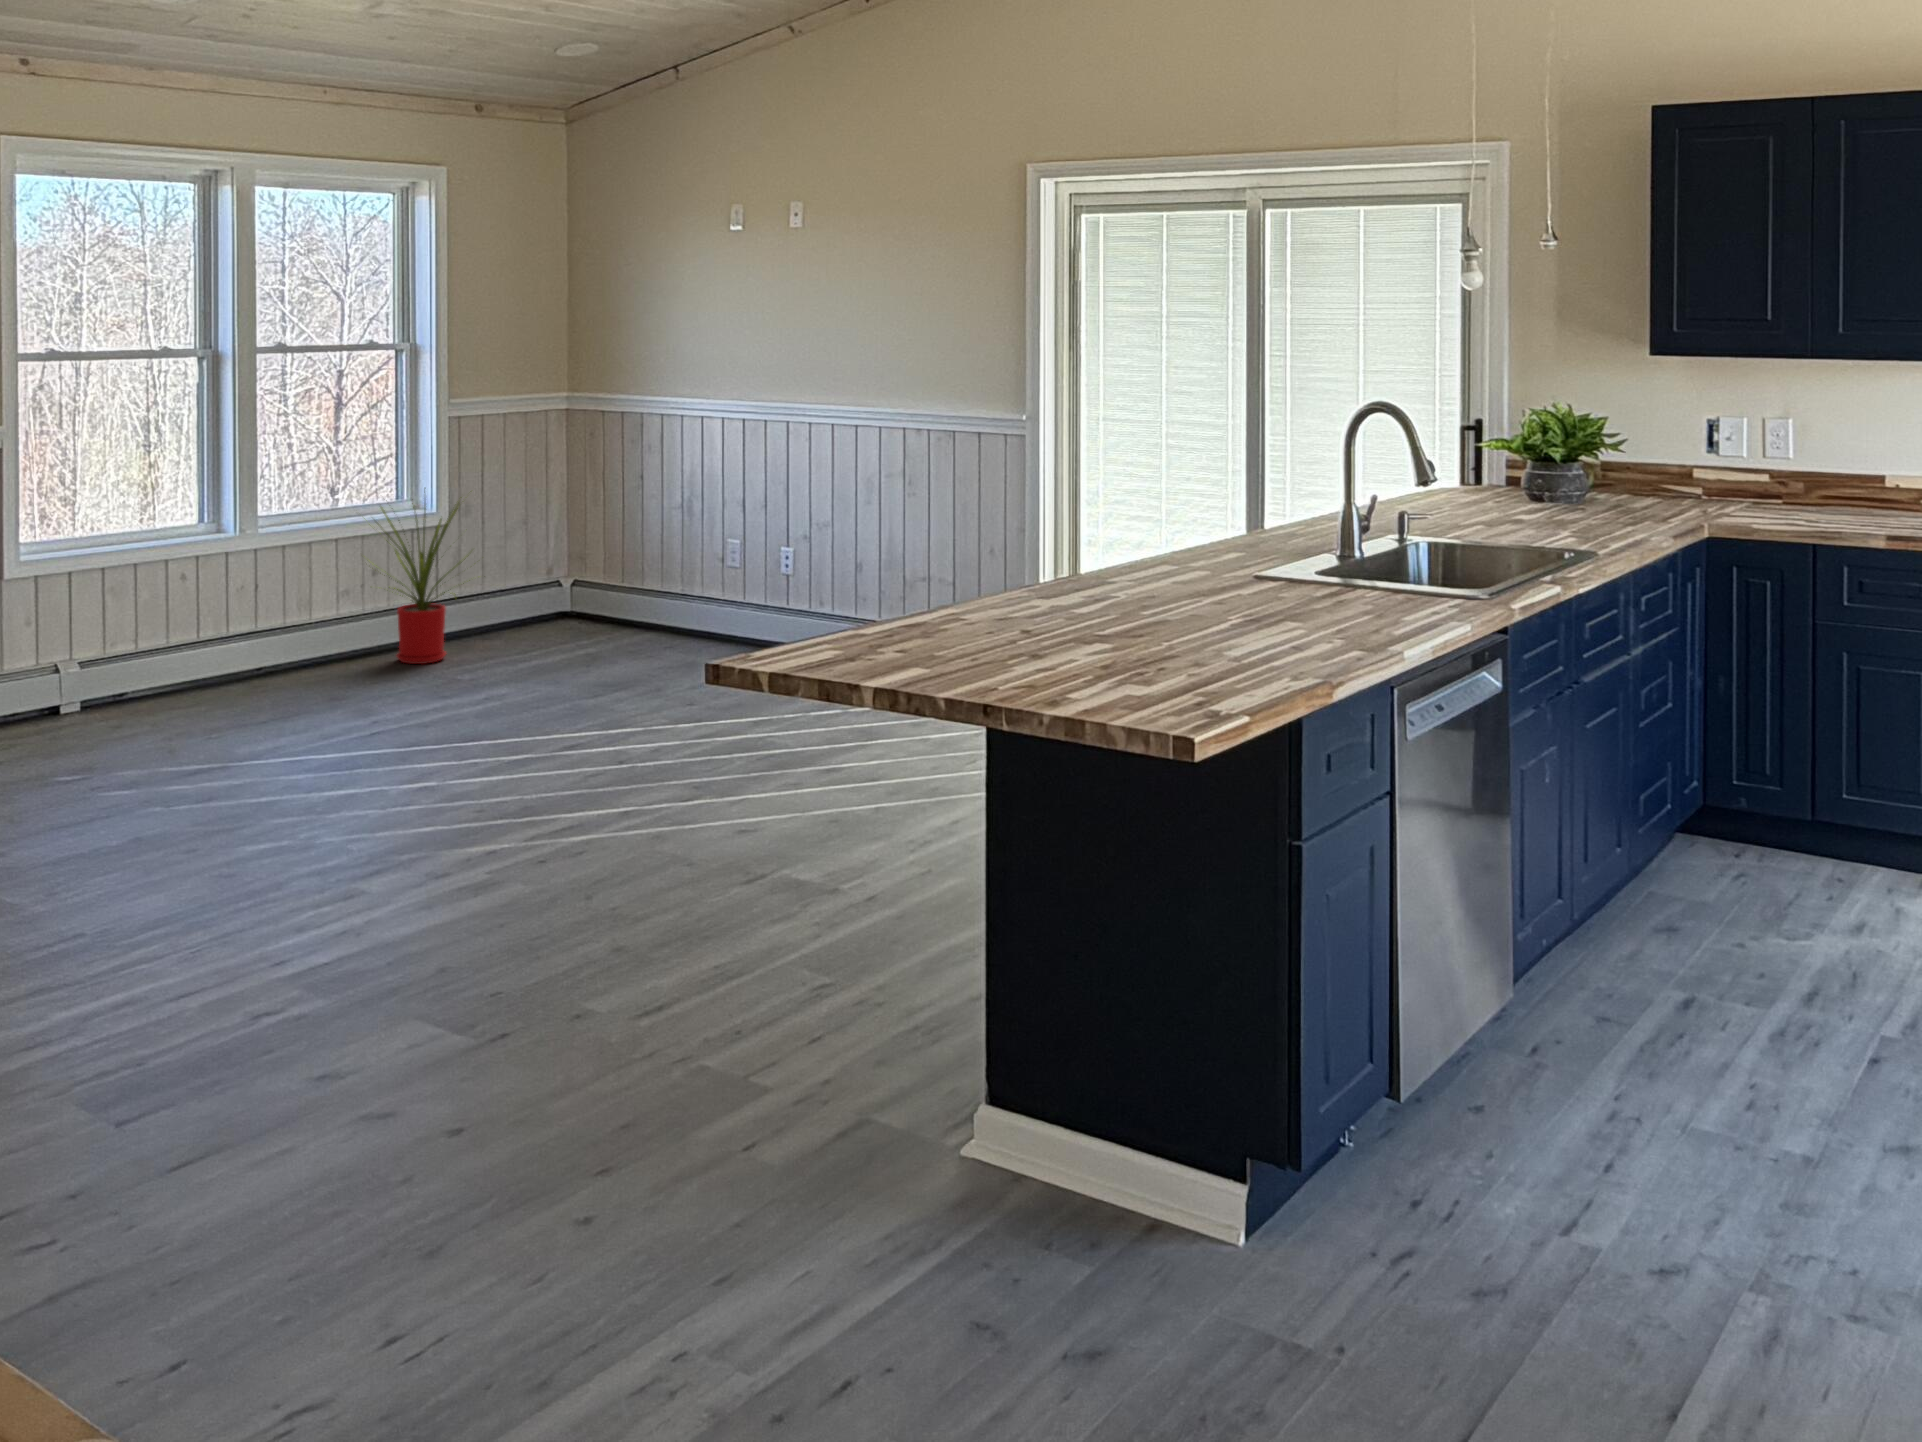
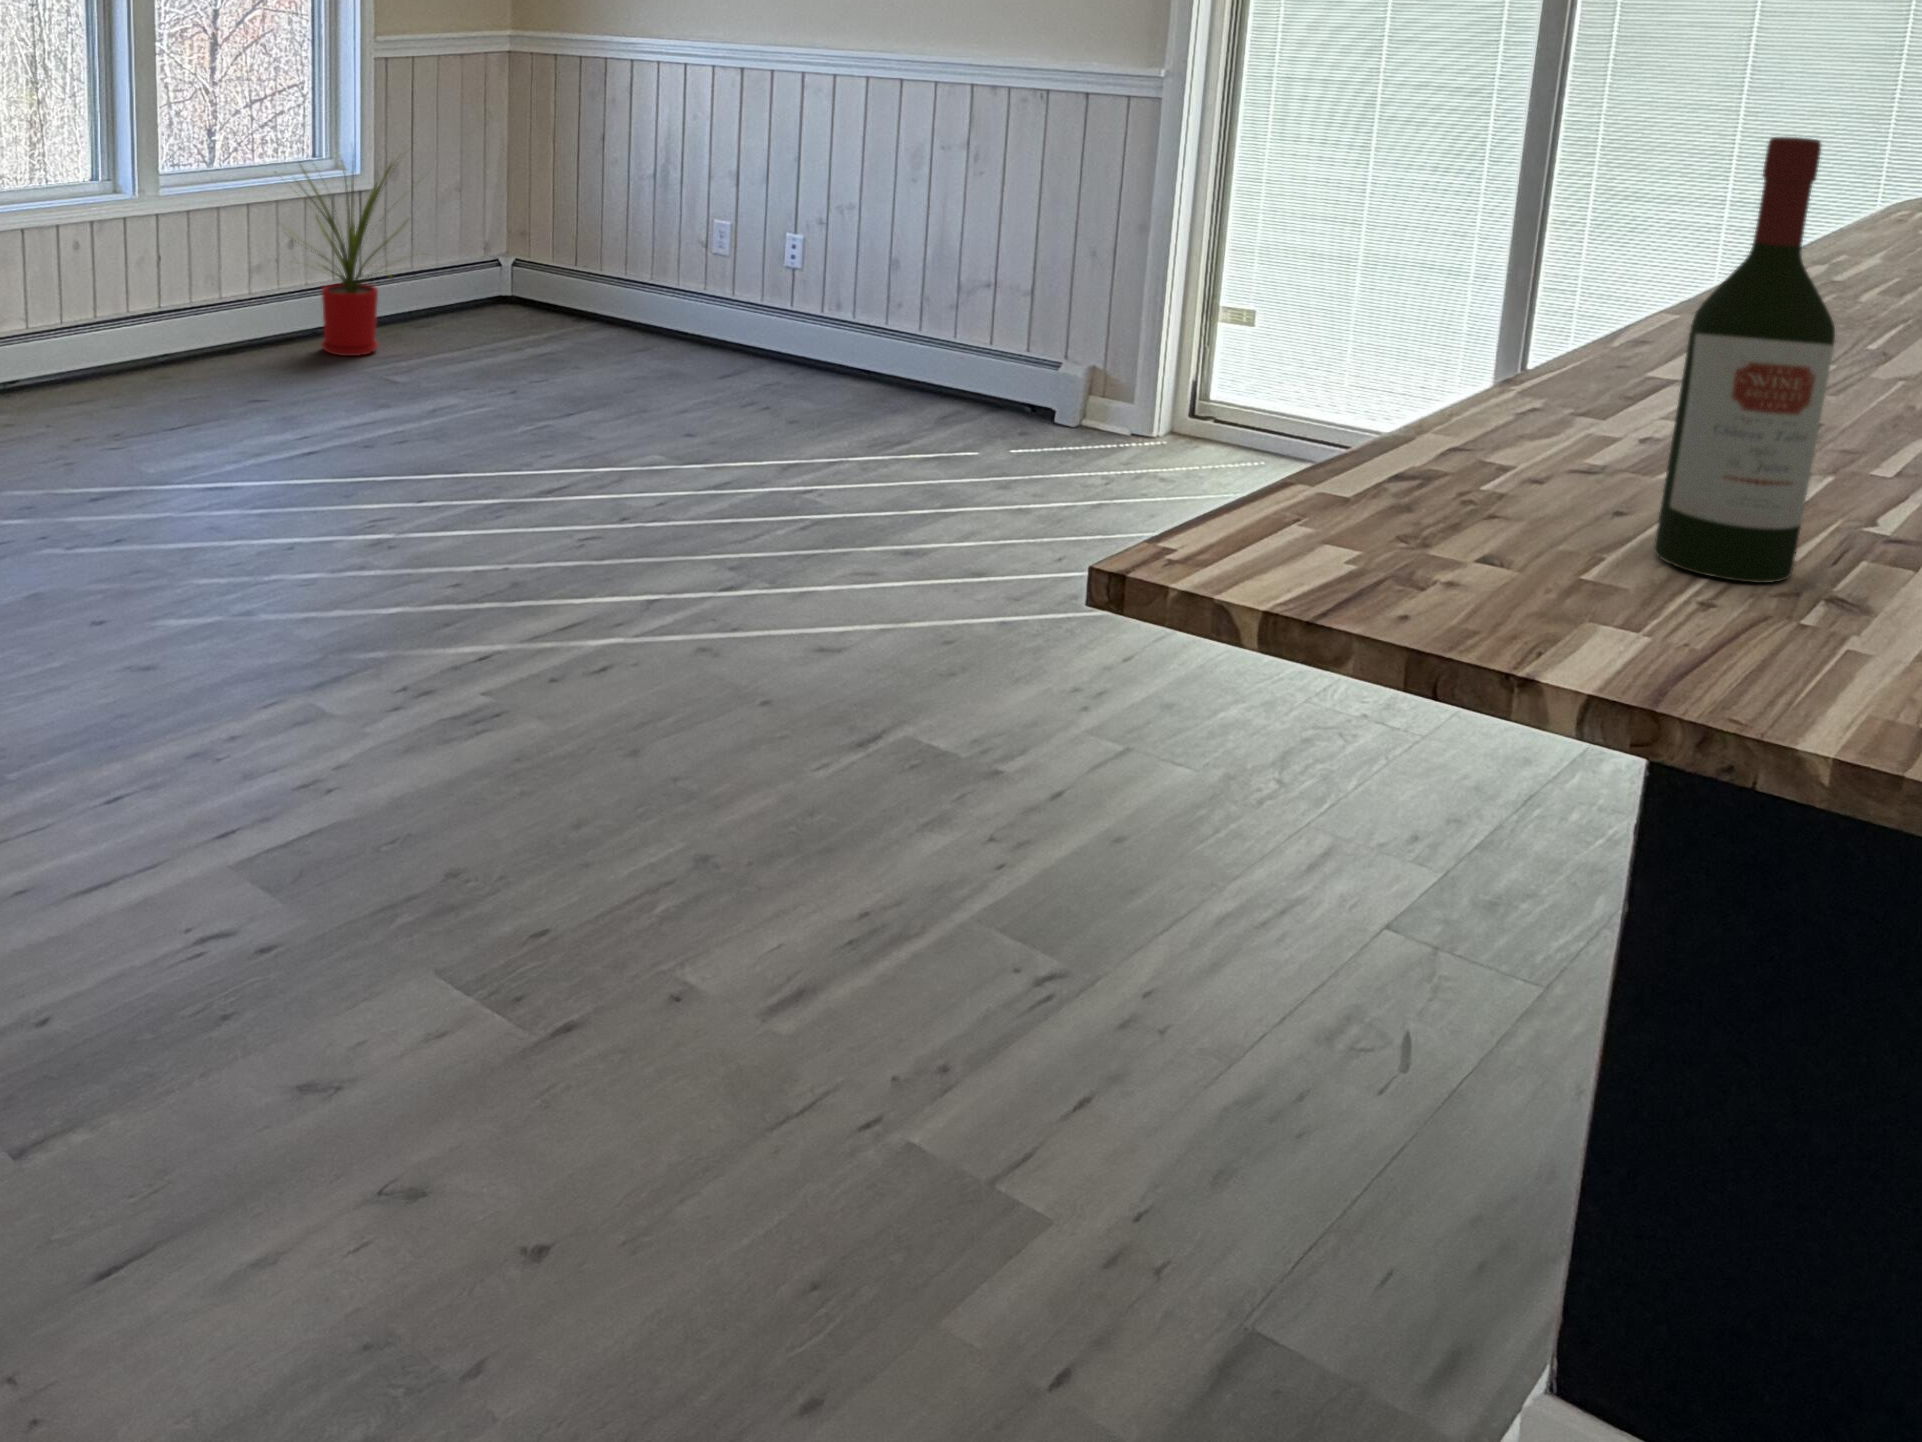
wine bottle: none [872,466,920,649] -> present [1654,137,1835,583]

